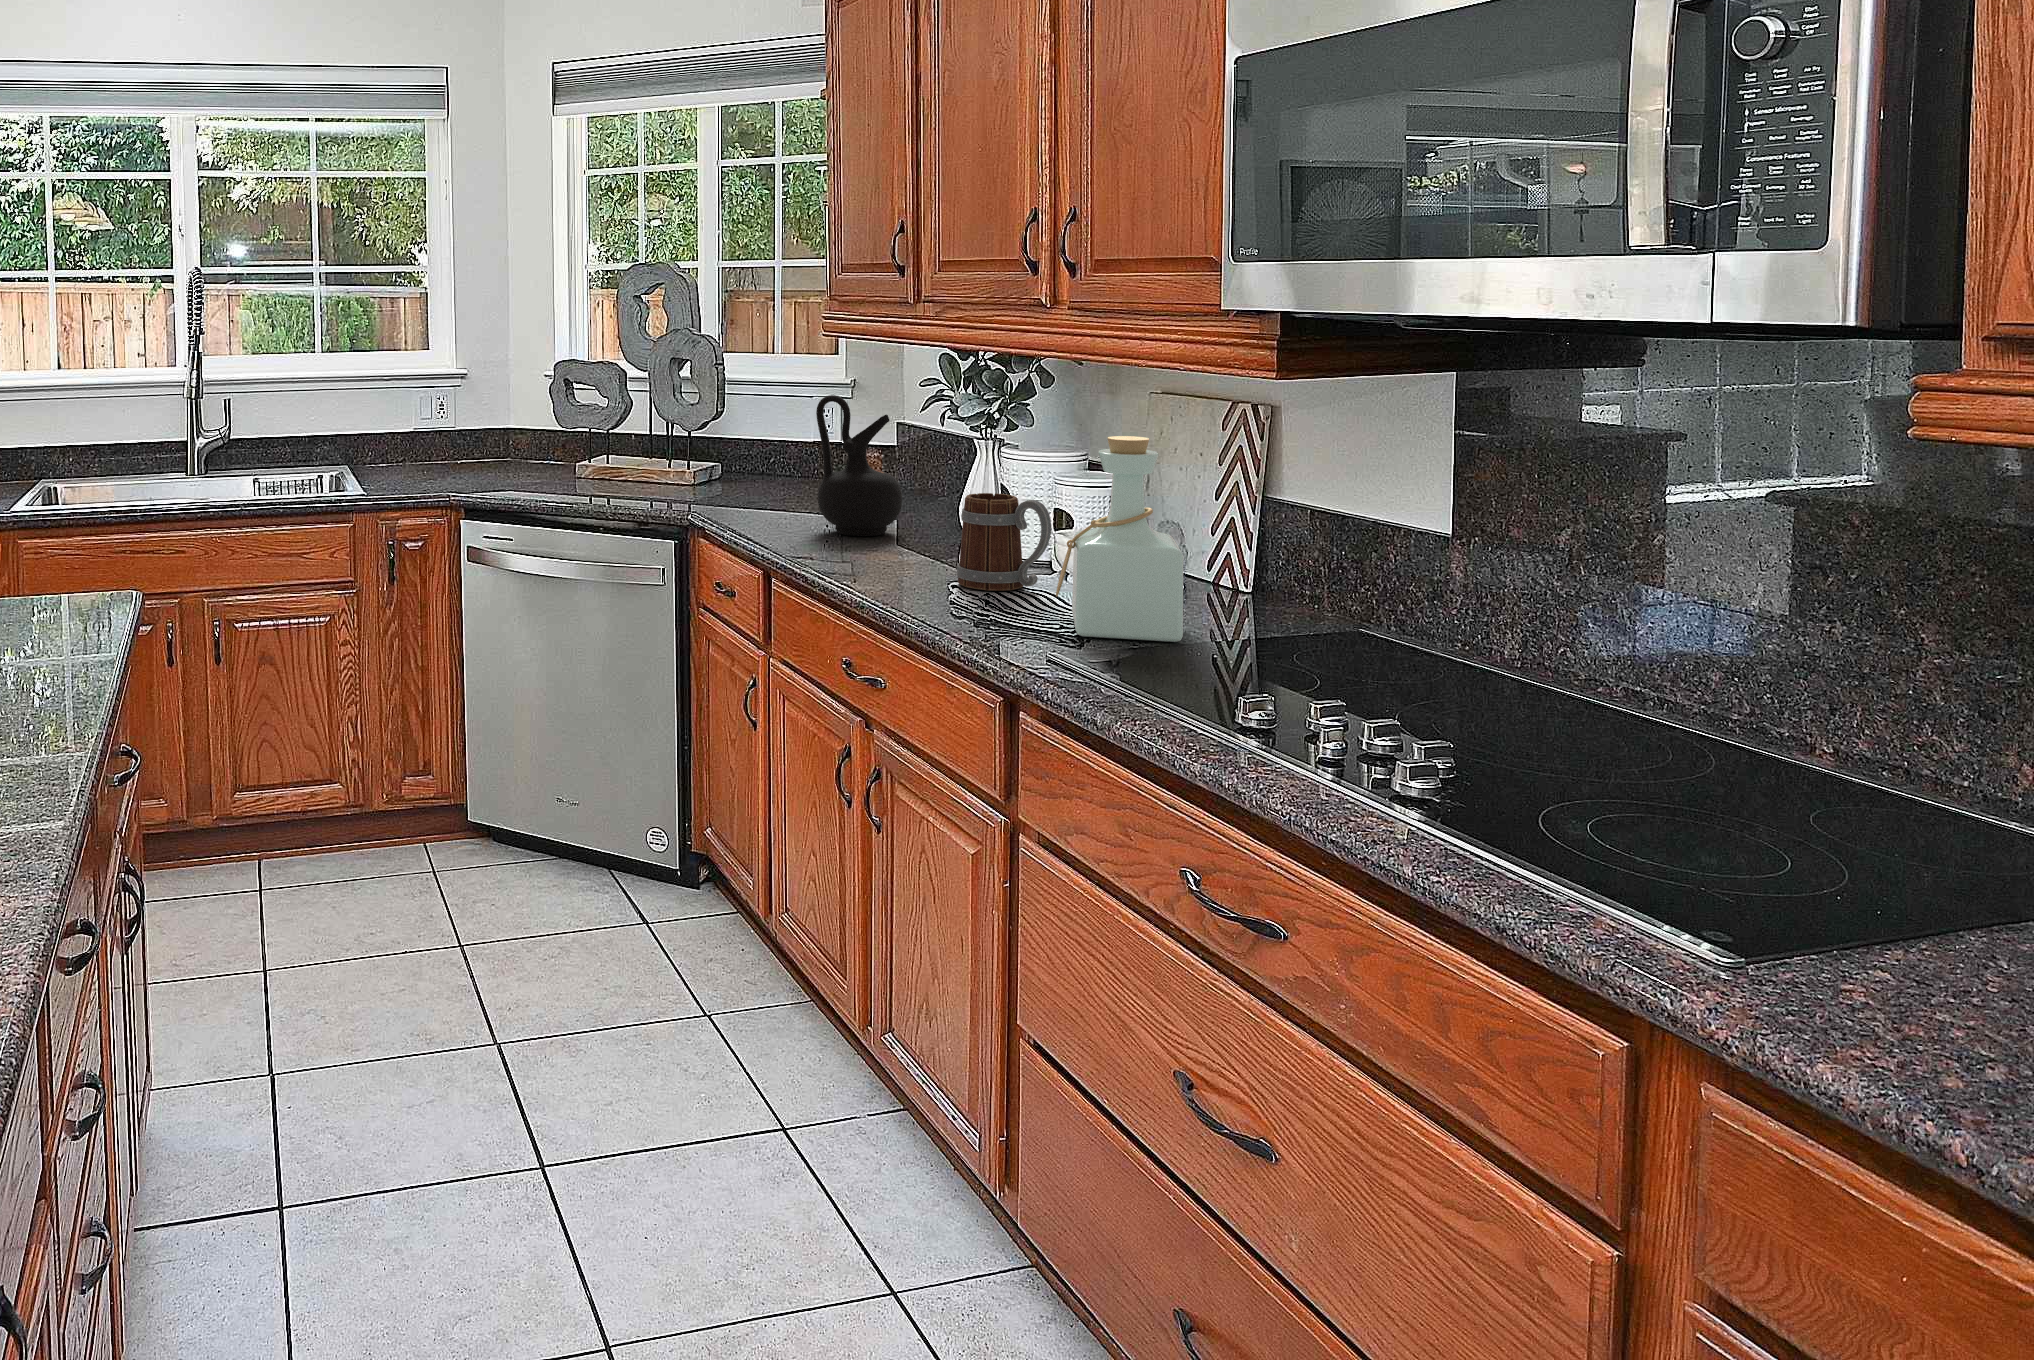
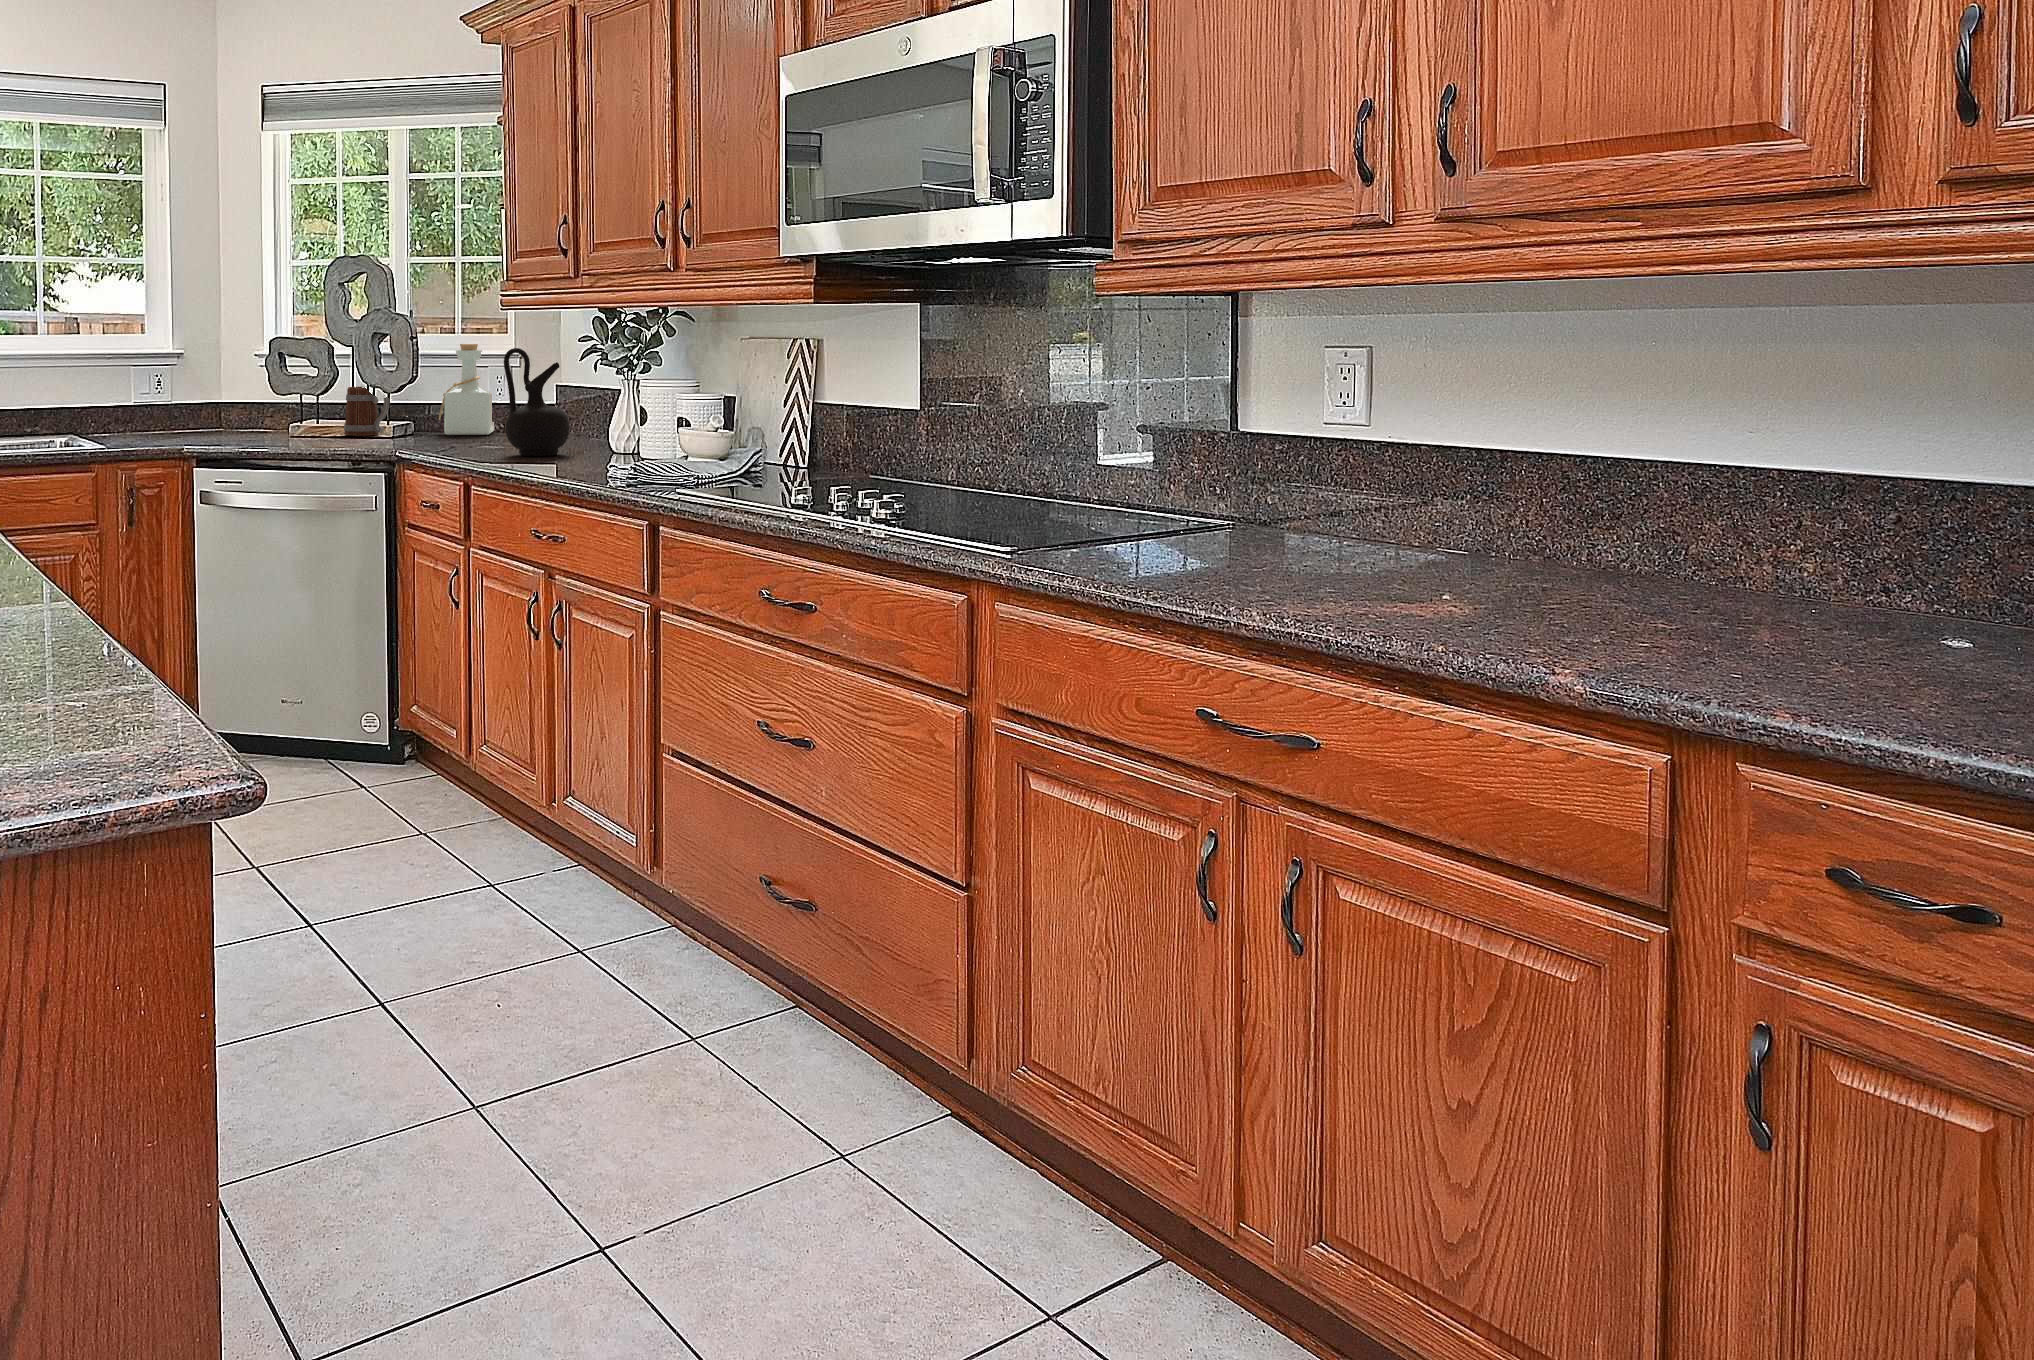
bottle: present [1056,436,1183,642] -> present [439,344,494,435]
mug: present [957,493,1051,591] -> present [344,387,389,436]

